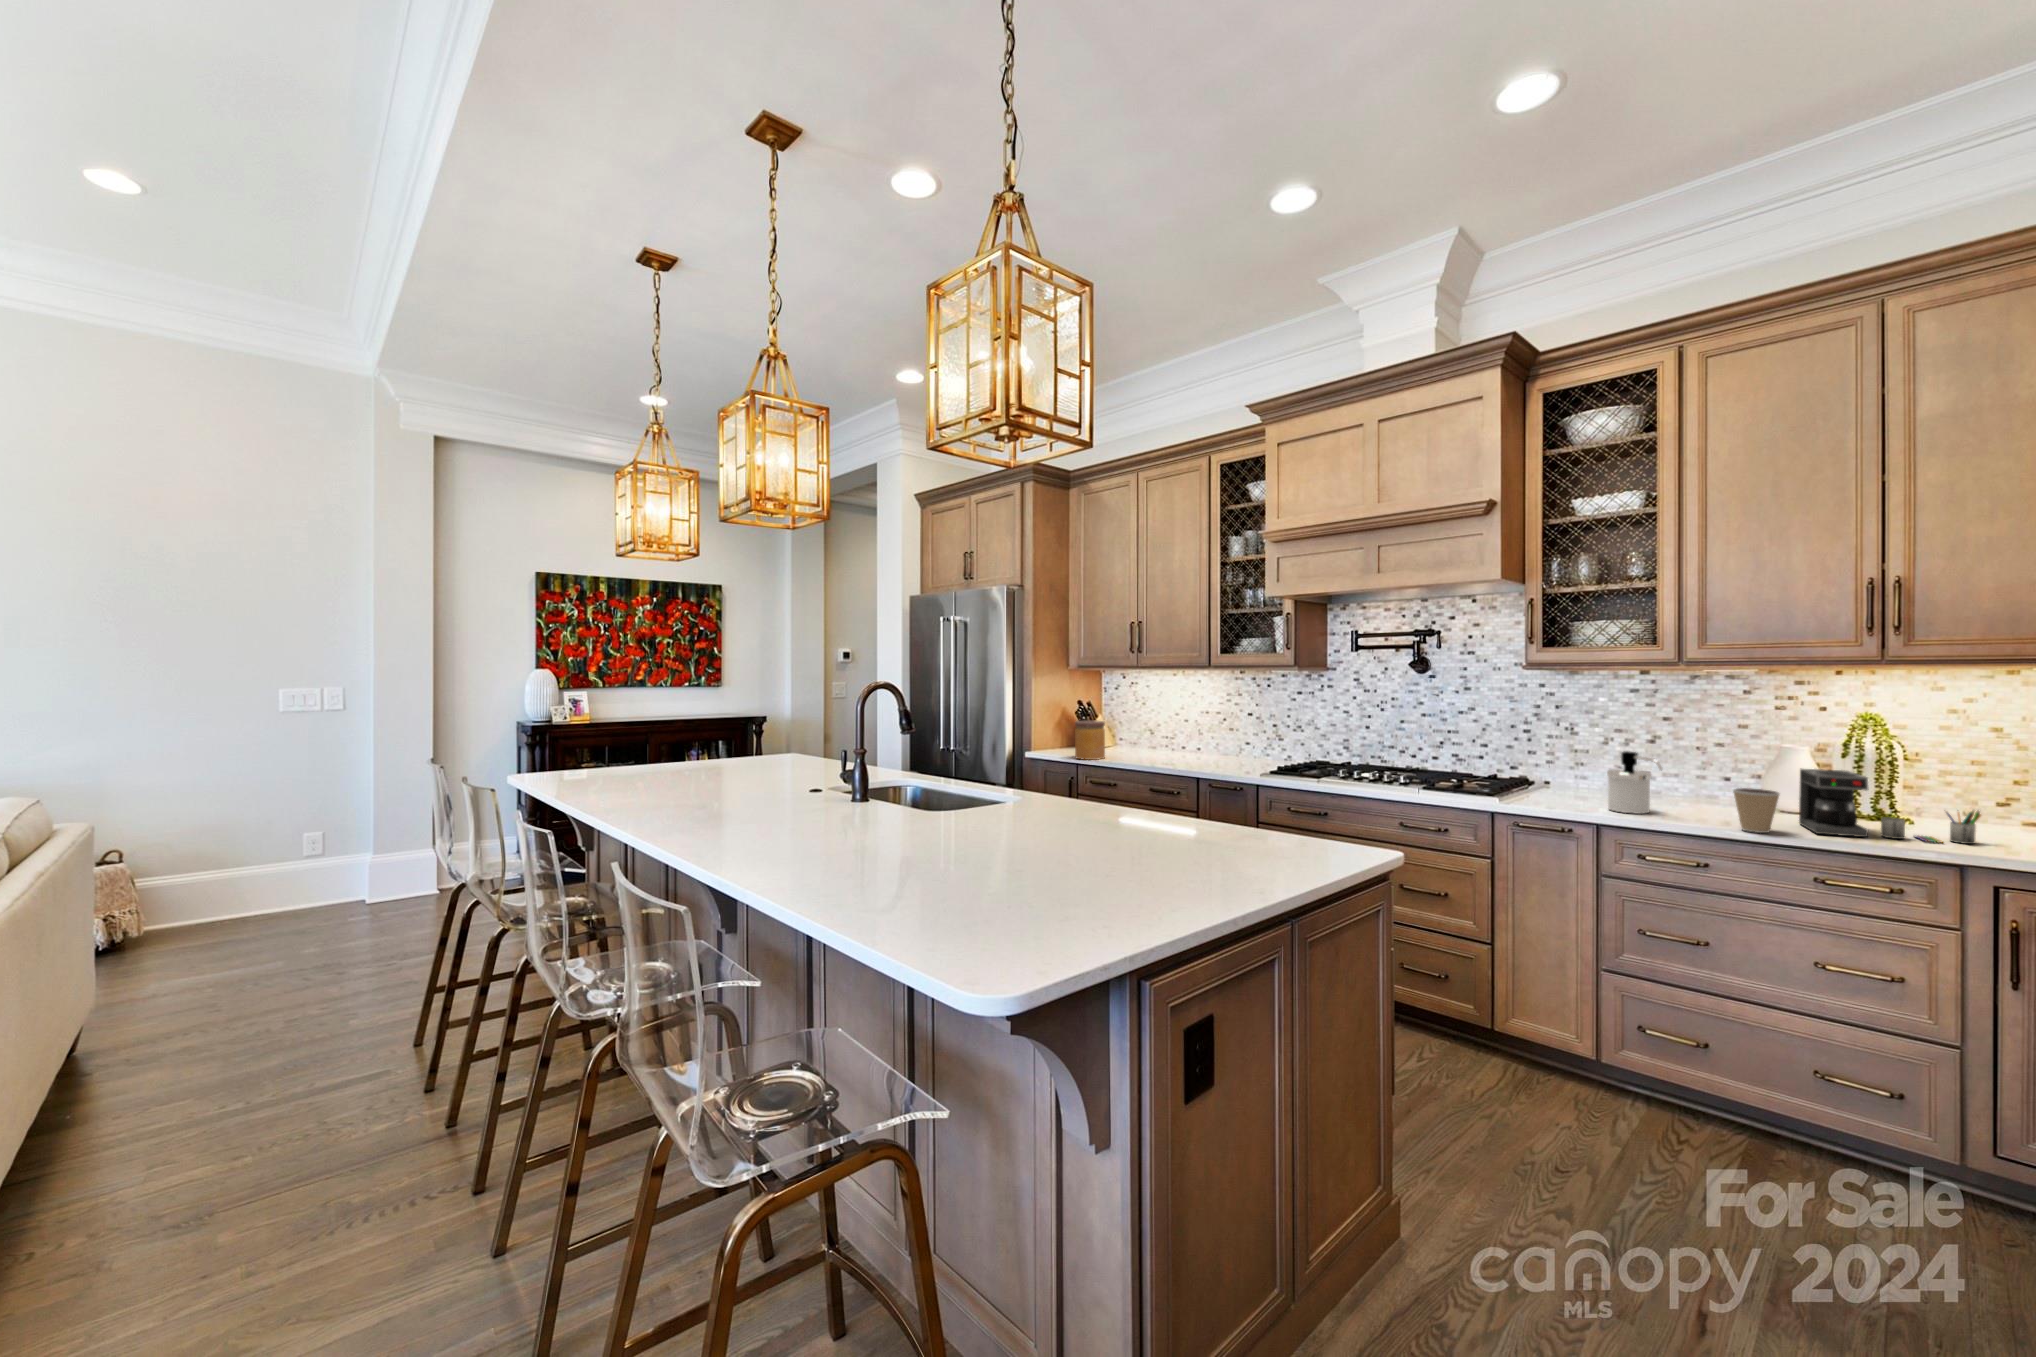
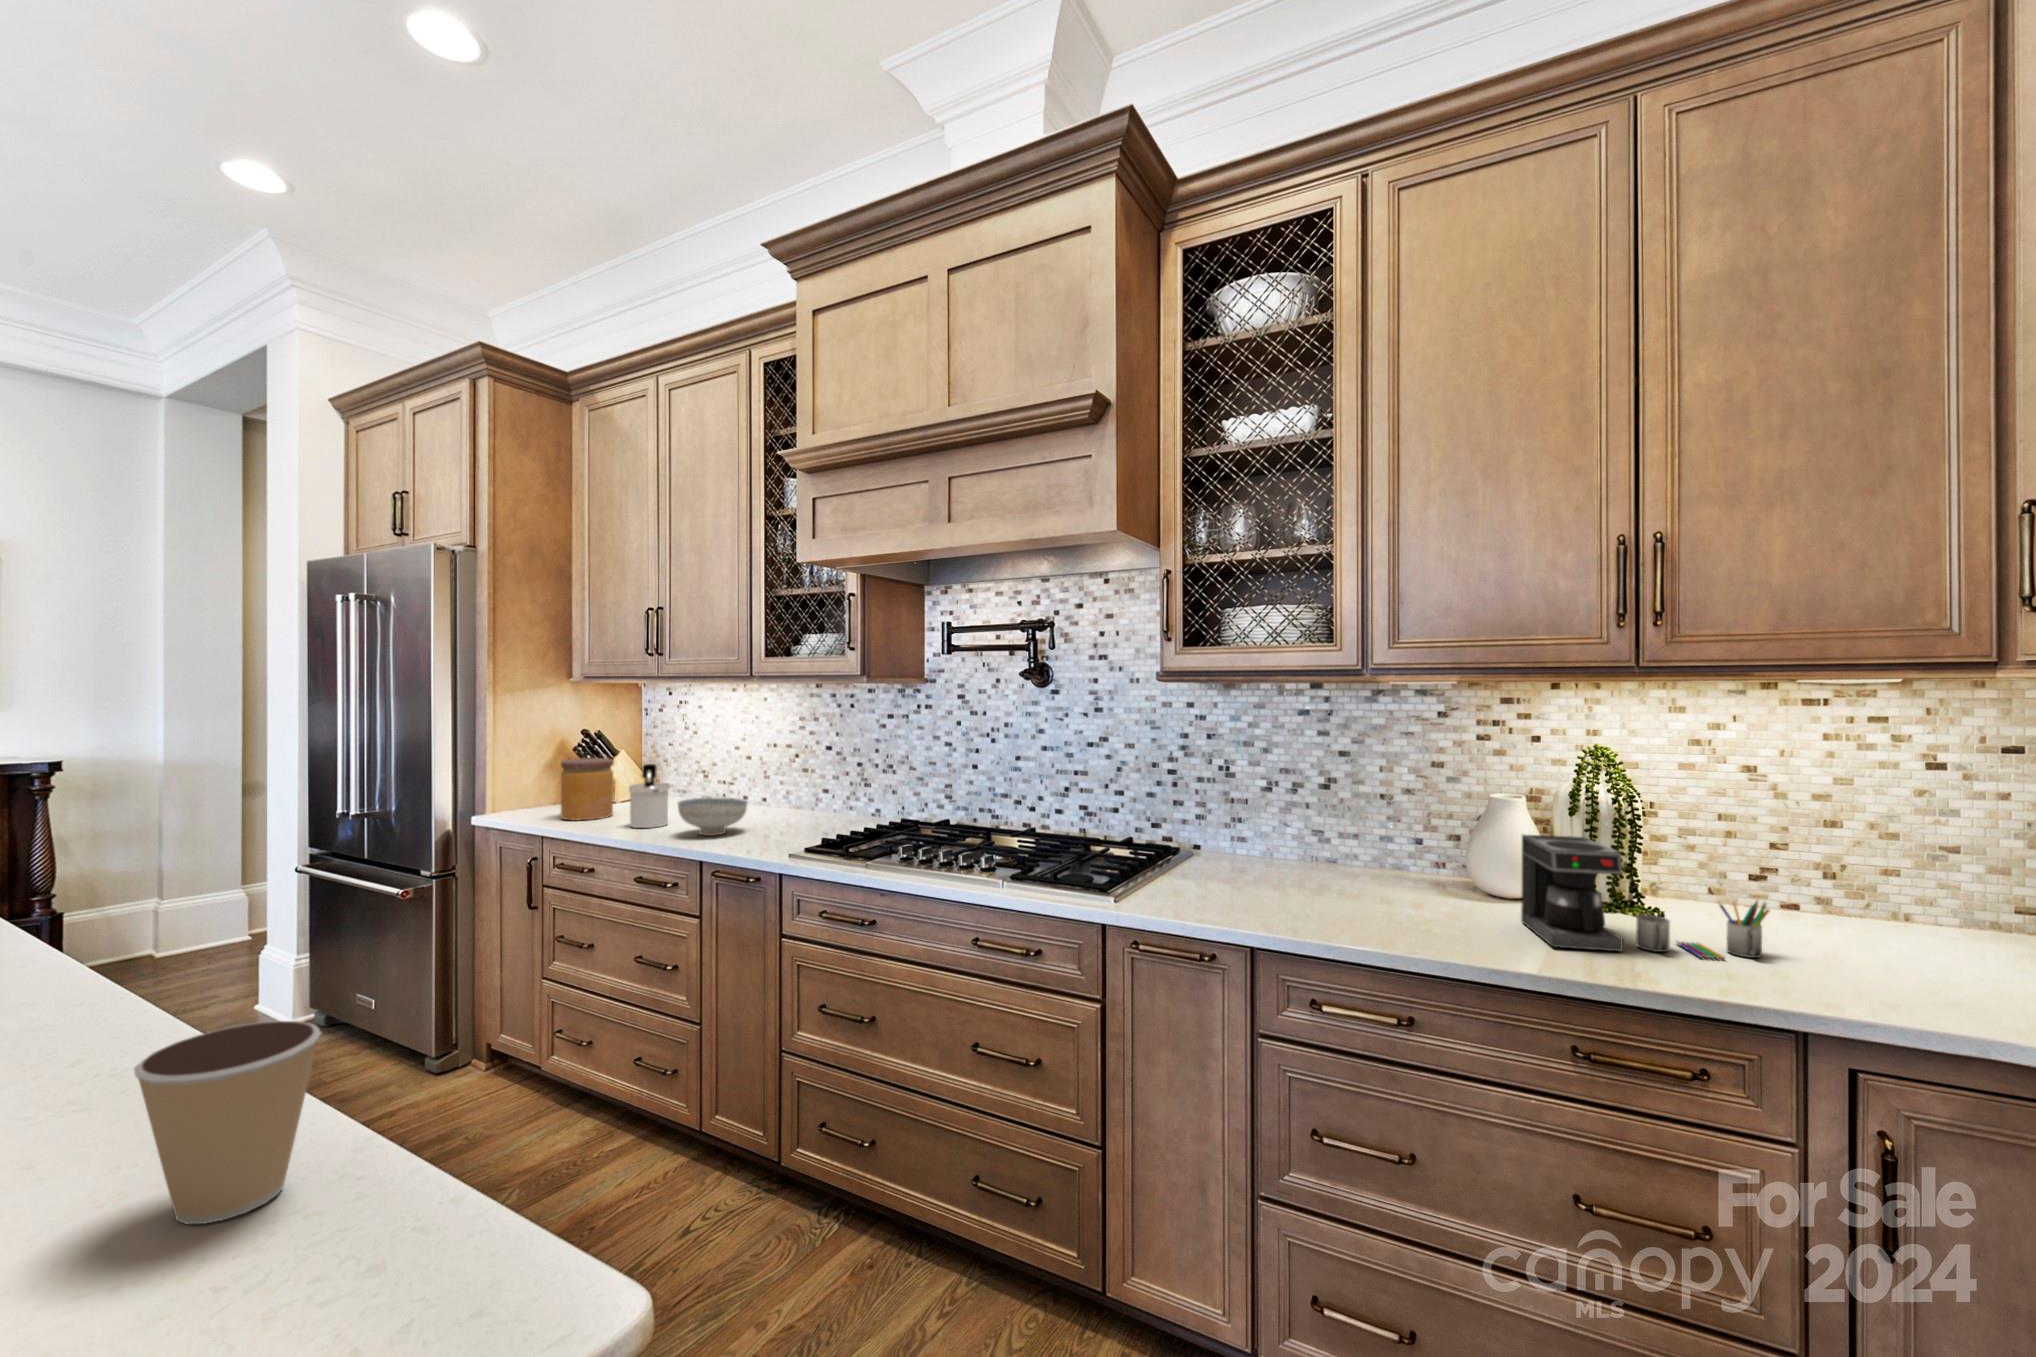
ceramic bowl: none [1170,745,1213,769] -> present [678,797,747,836]
soap dispenser: present [1607,751,1662,814] -> present [629,764,669,828]
coffee cup: present [1733,788,1779,833] -> present [134,1021,321,1224]

